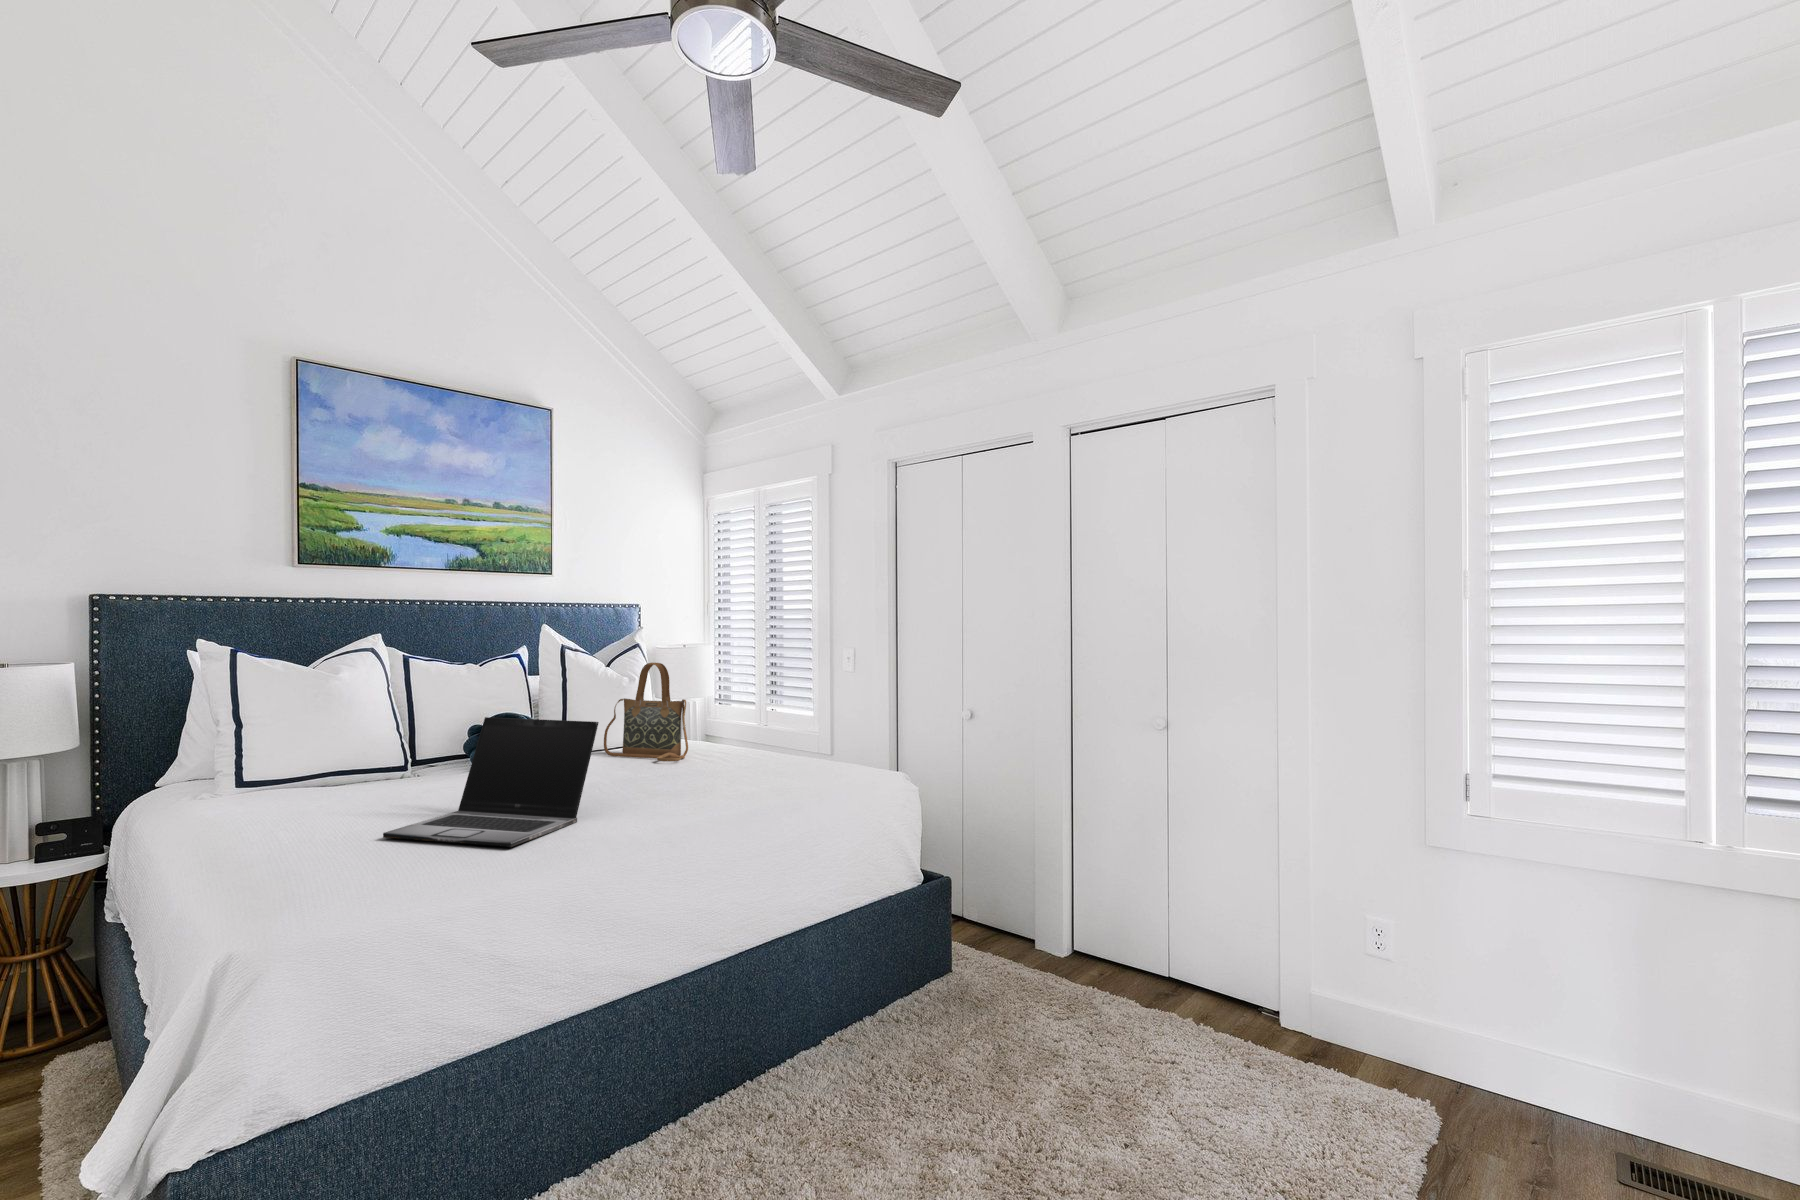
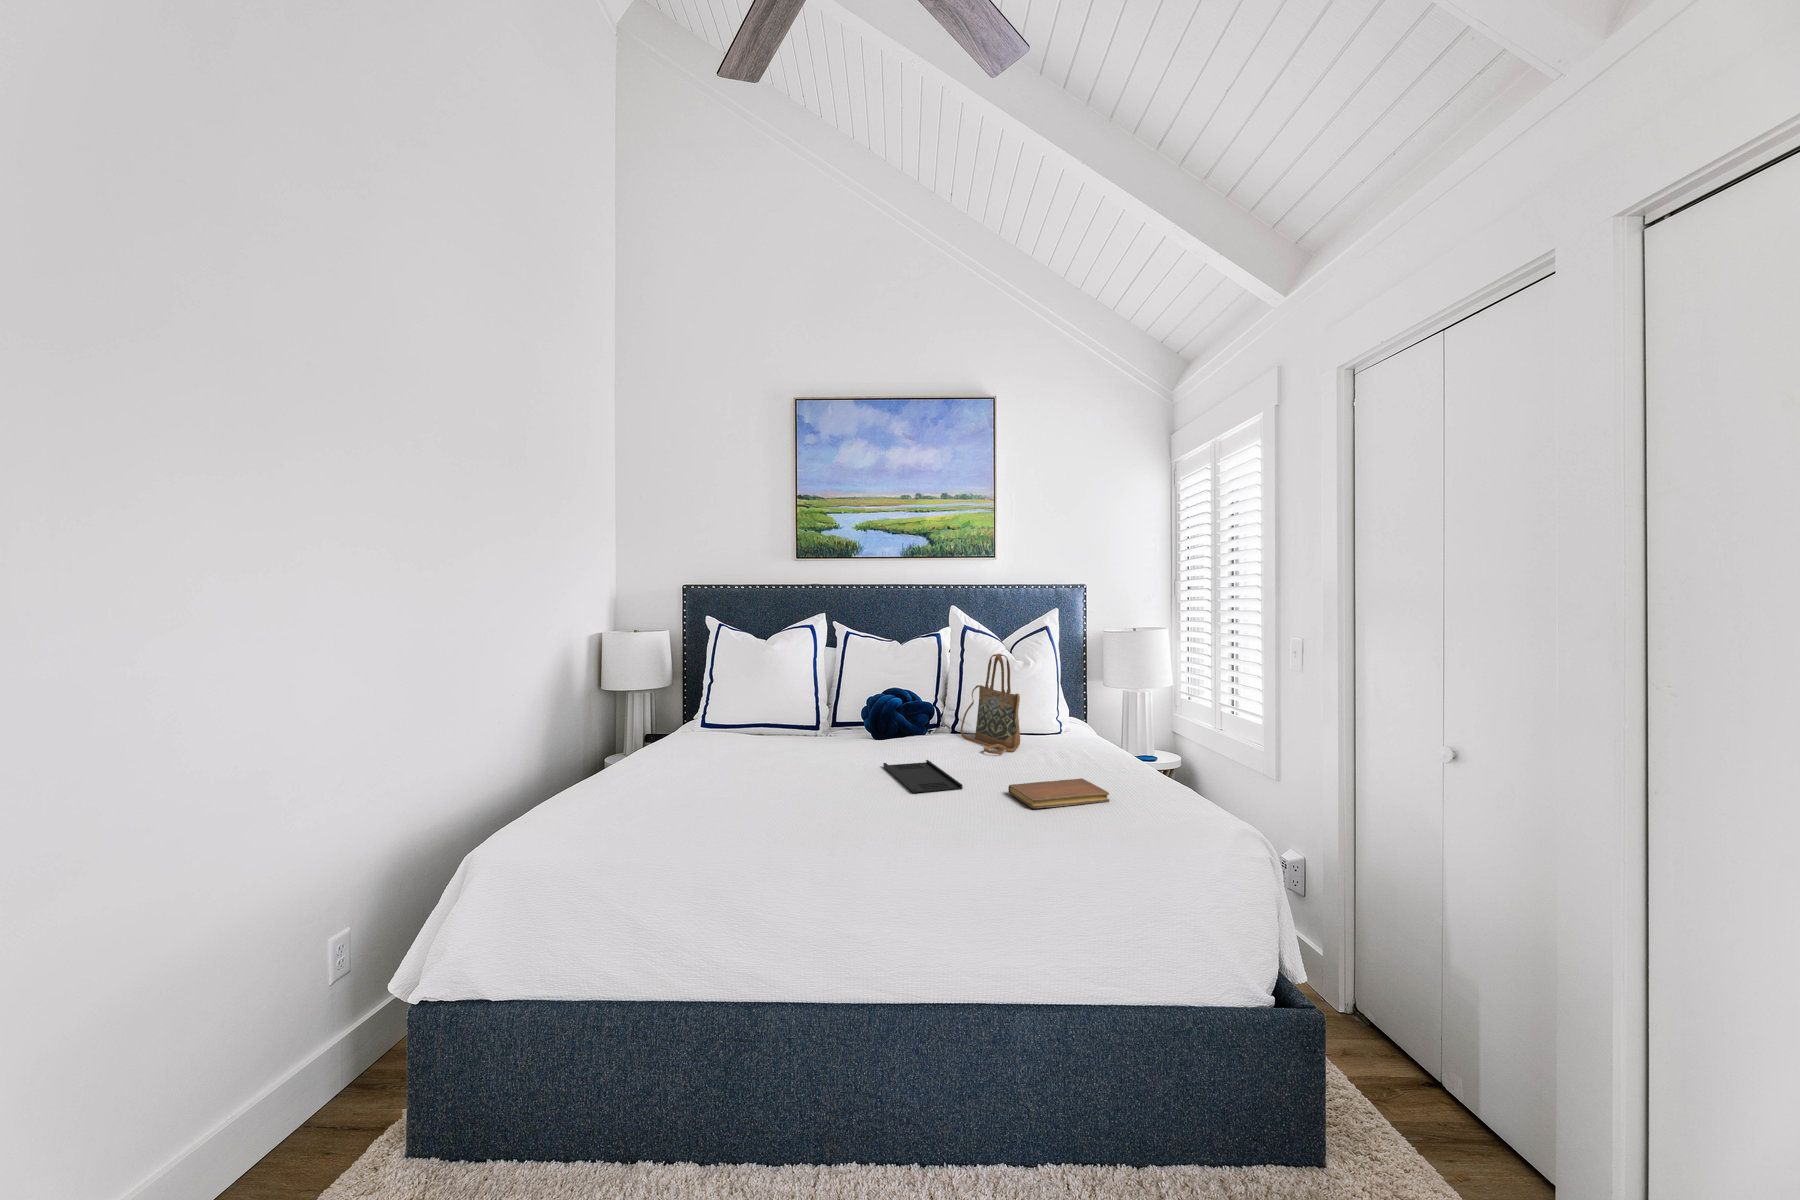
laptop: present [383,717,599,847] -> none [687,701,838,818]
notebook: none [751,763,838,788] -> present [1008,778,1109,809]
tray: none [583,773,702,796] -> present [883,760,963,793]

